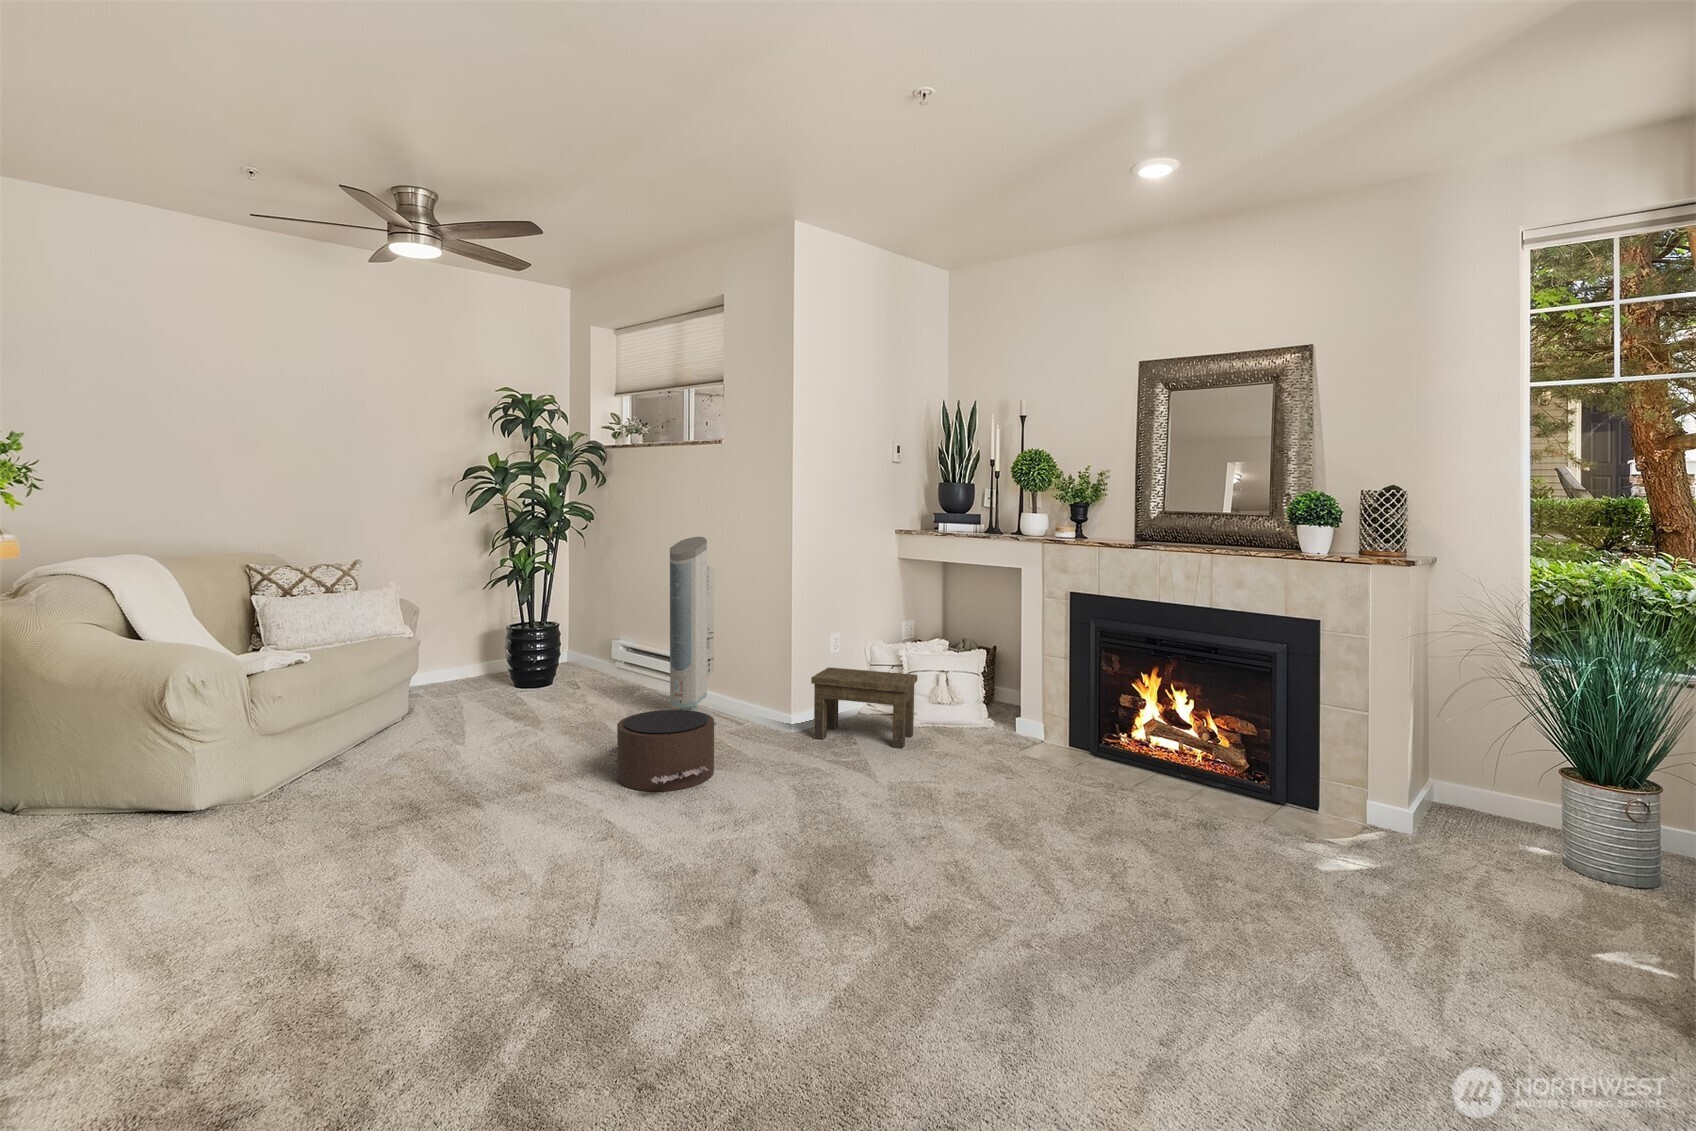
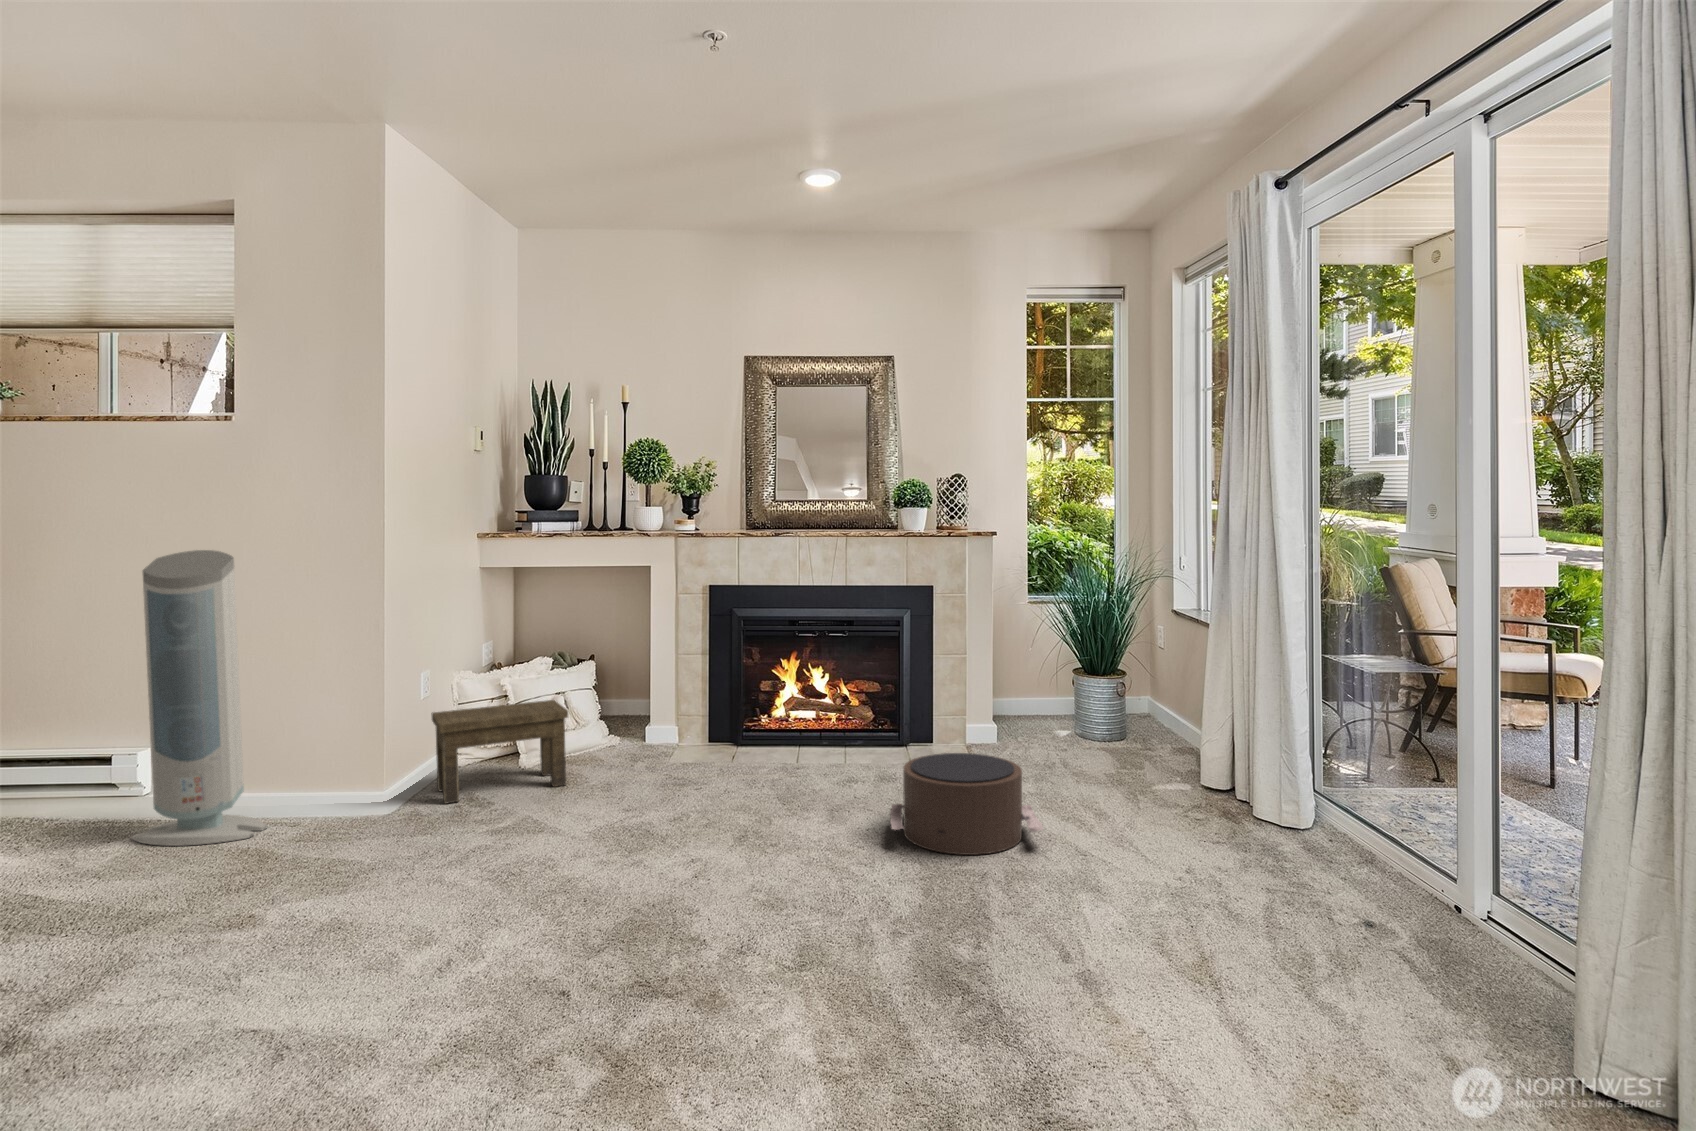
pouf: present [608,710,714,791] -> present [890,753,1043,855]

